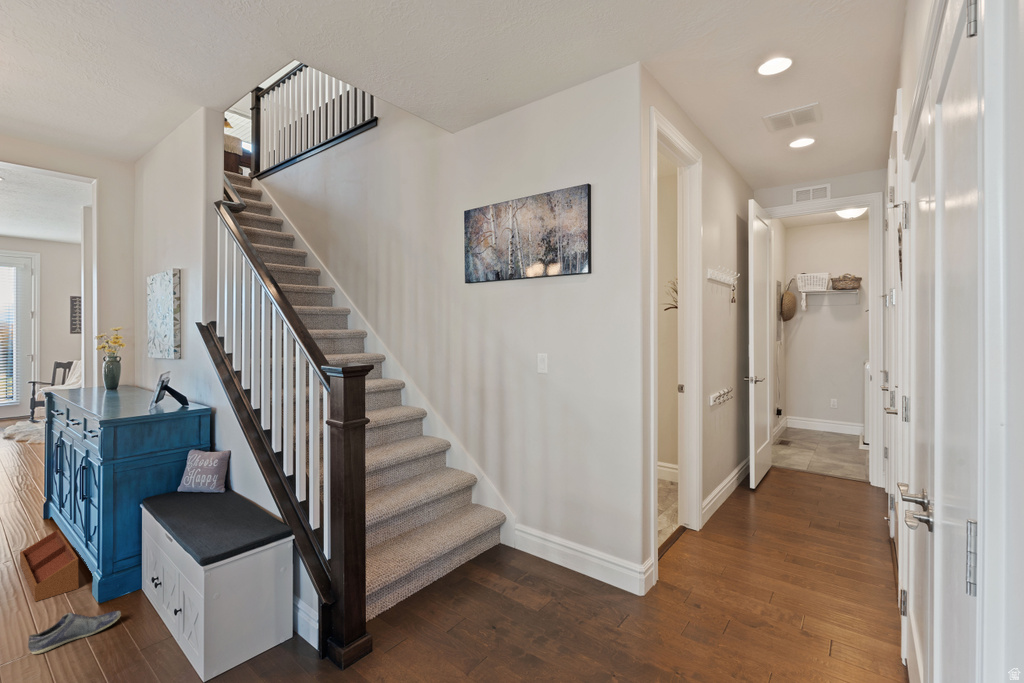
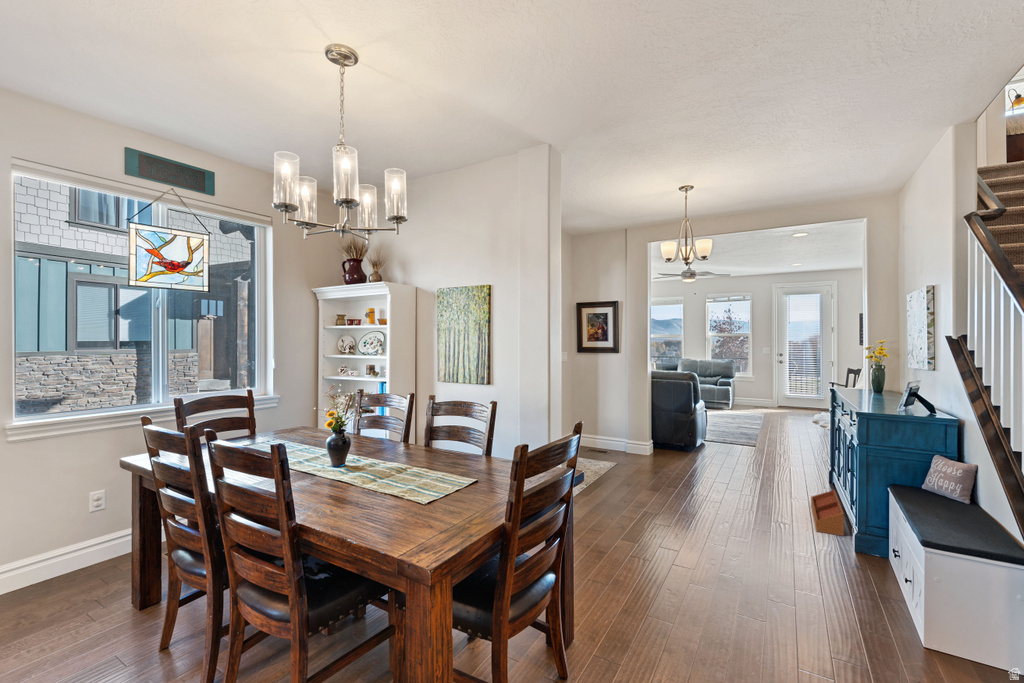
shoe: present [28,611,121,654] -> none [808,545,868,570]

